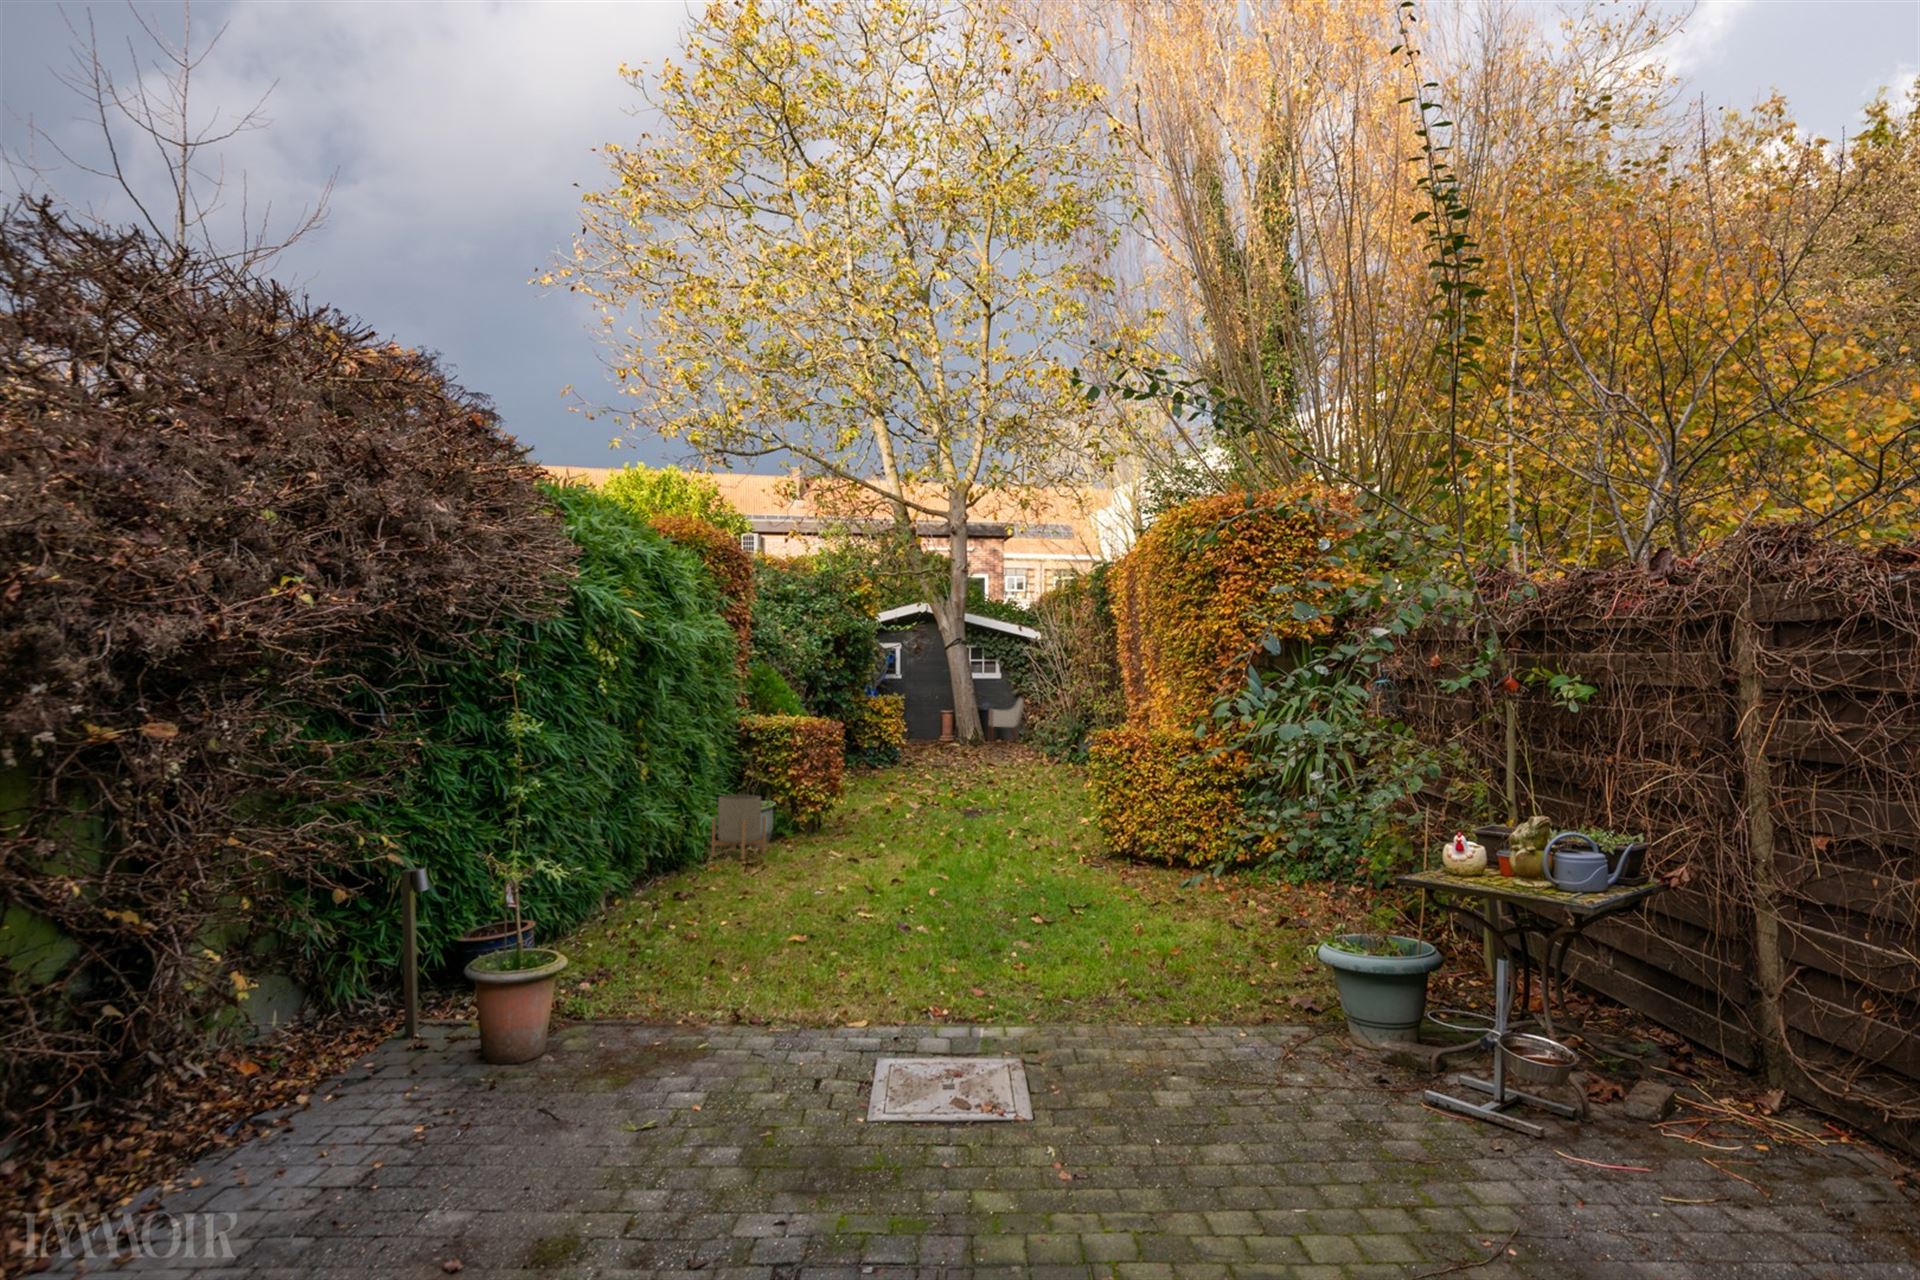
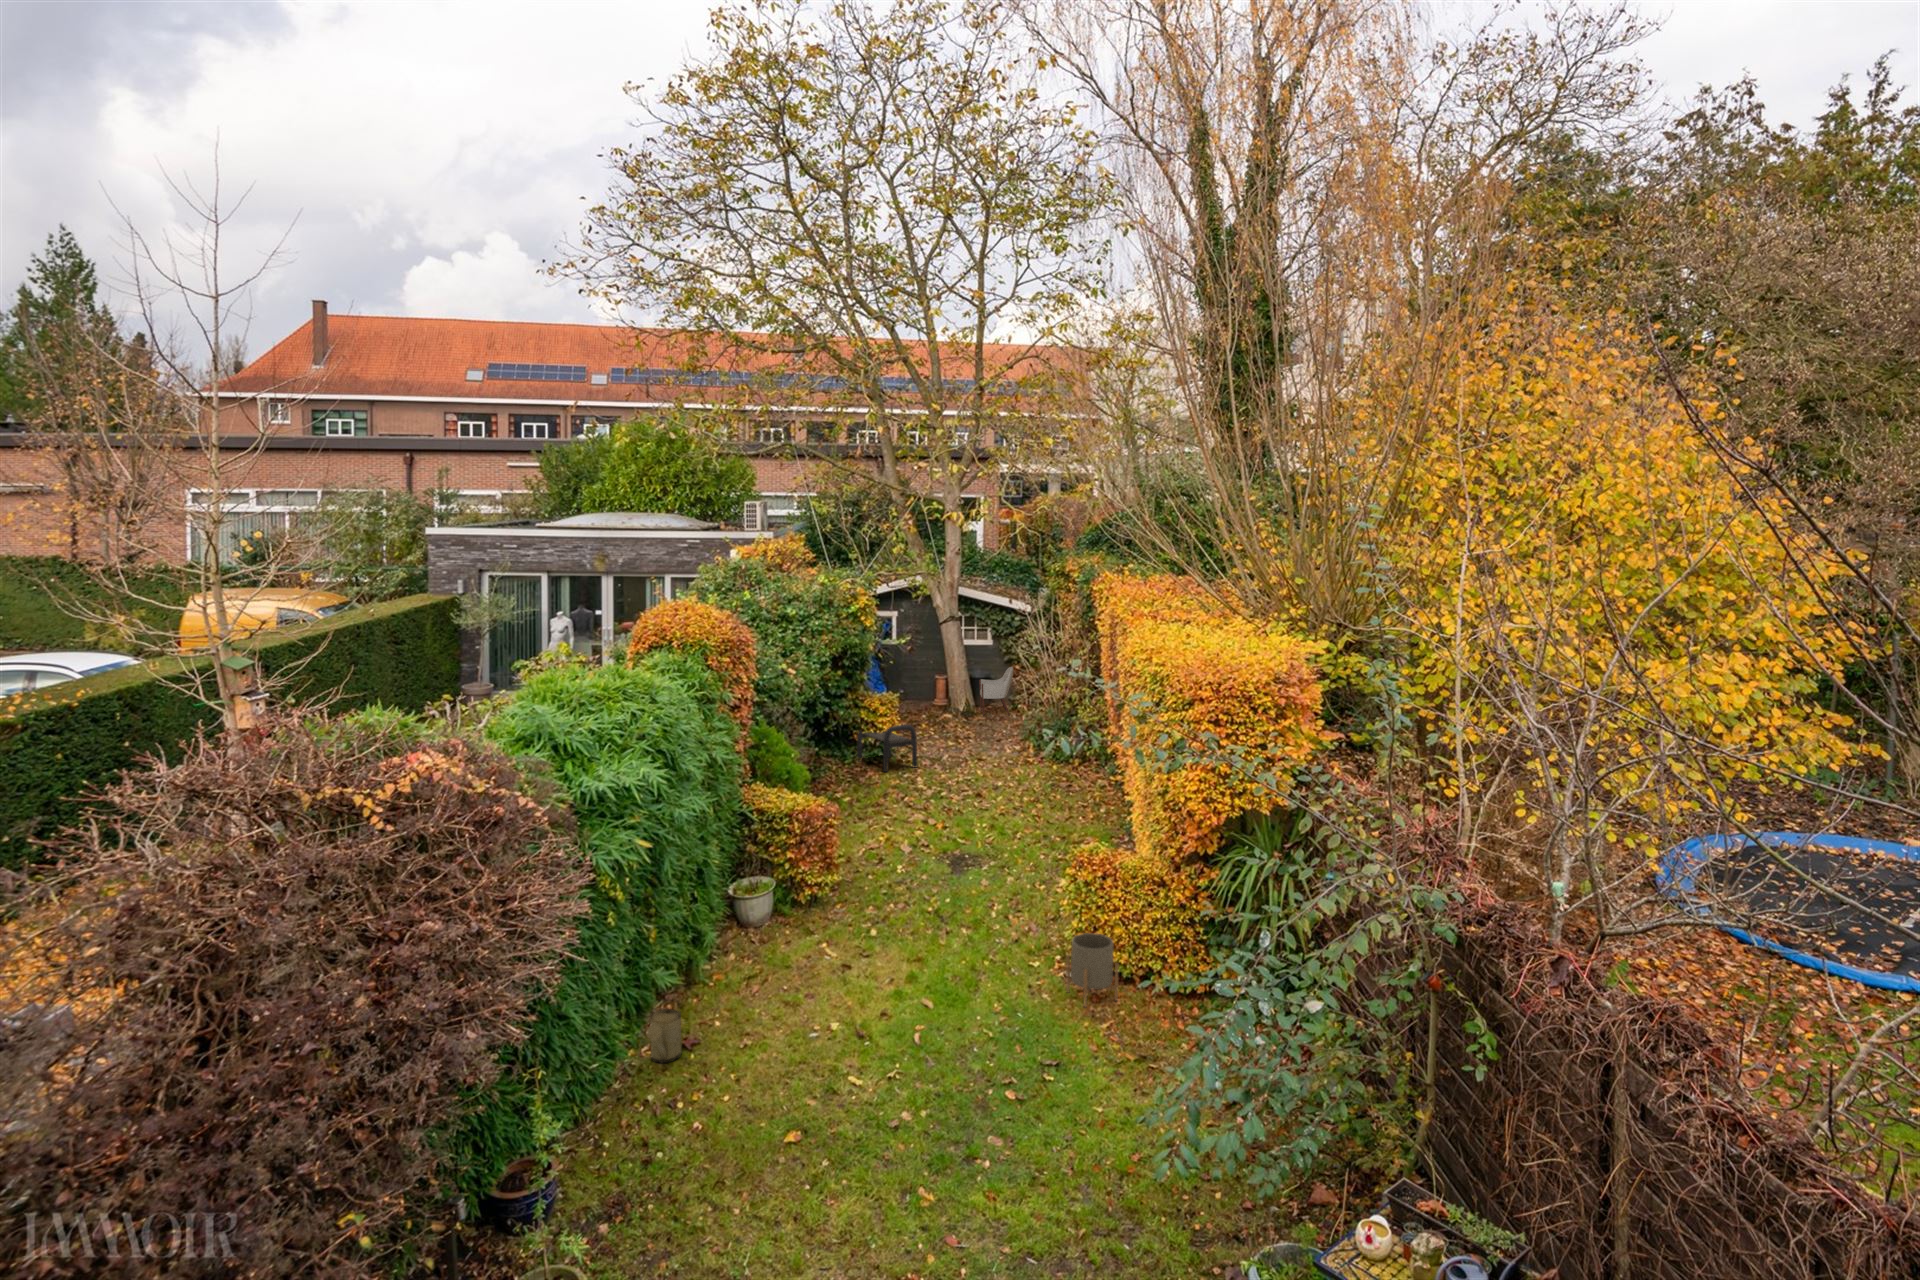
bench: none [856,717,922,770] -> present [857,725,918,772]
planter: present [711,795,766,860] -> present [1066,933,1118,1007]
watering can: none [647,829,682,895] -> present [647,1009,682,1063]

